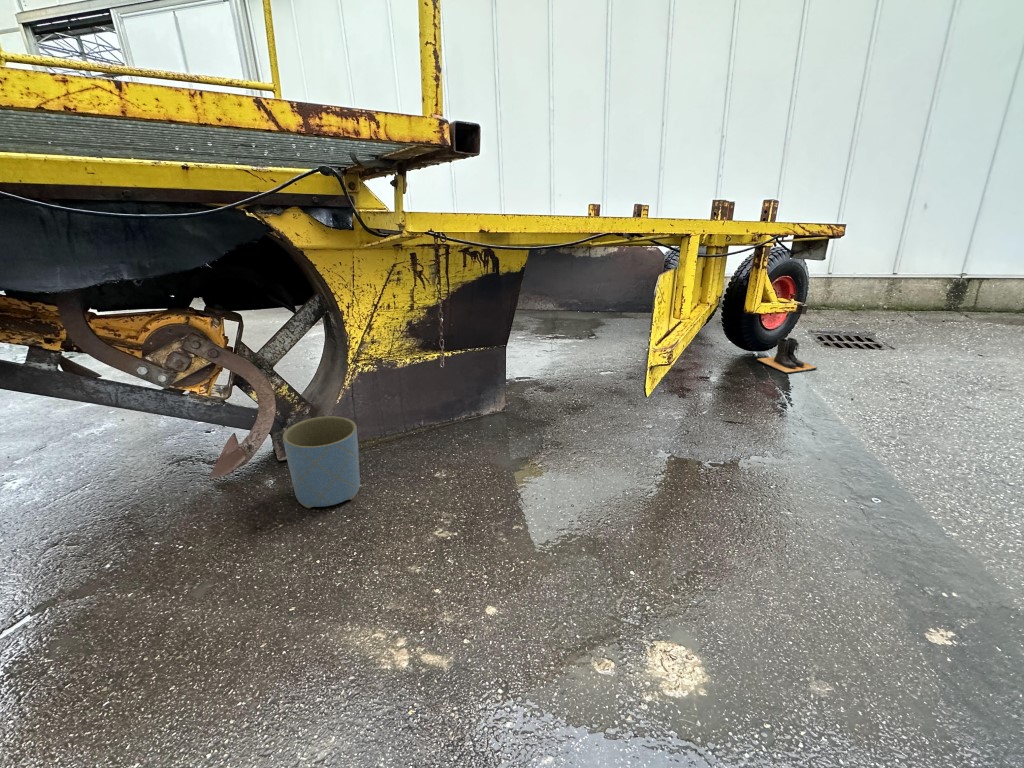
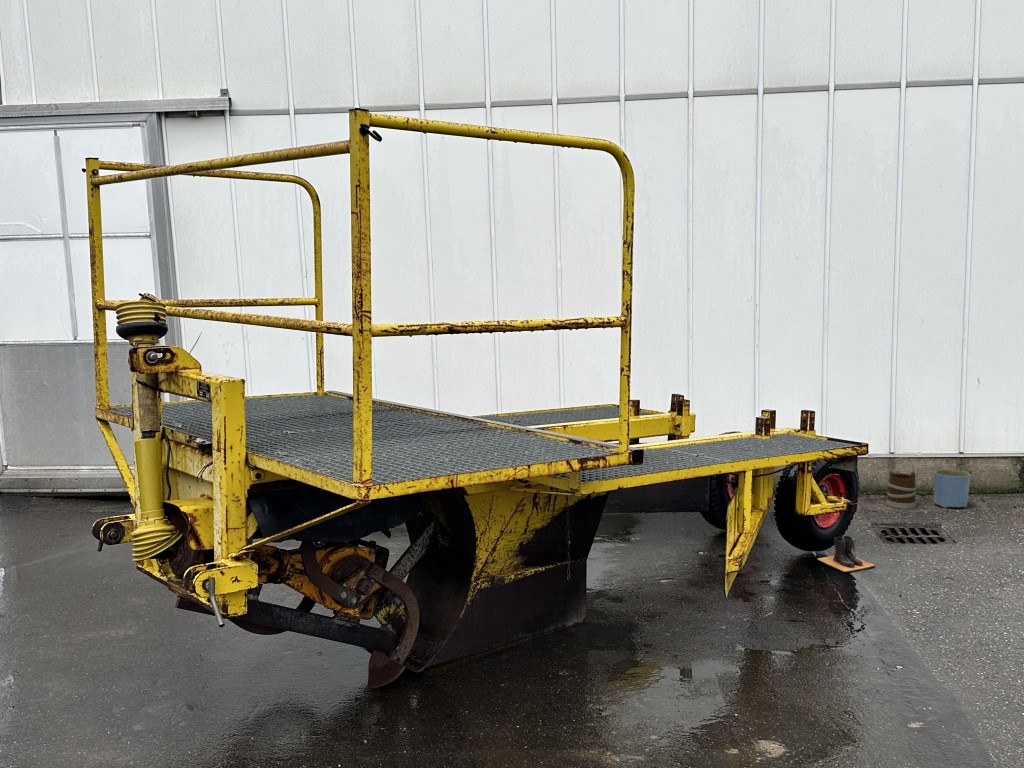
wooden bucket: none [819,271,852,319] -> present [886,457,916,509]
planter: present [283,416,360,508] -> present [934,469,970,508]

